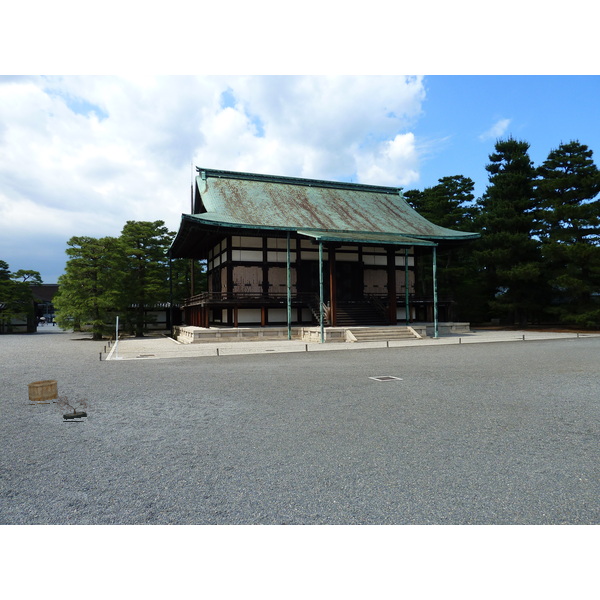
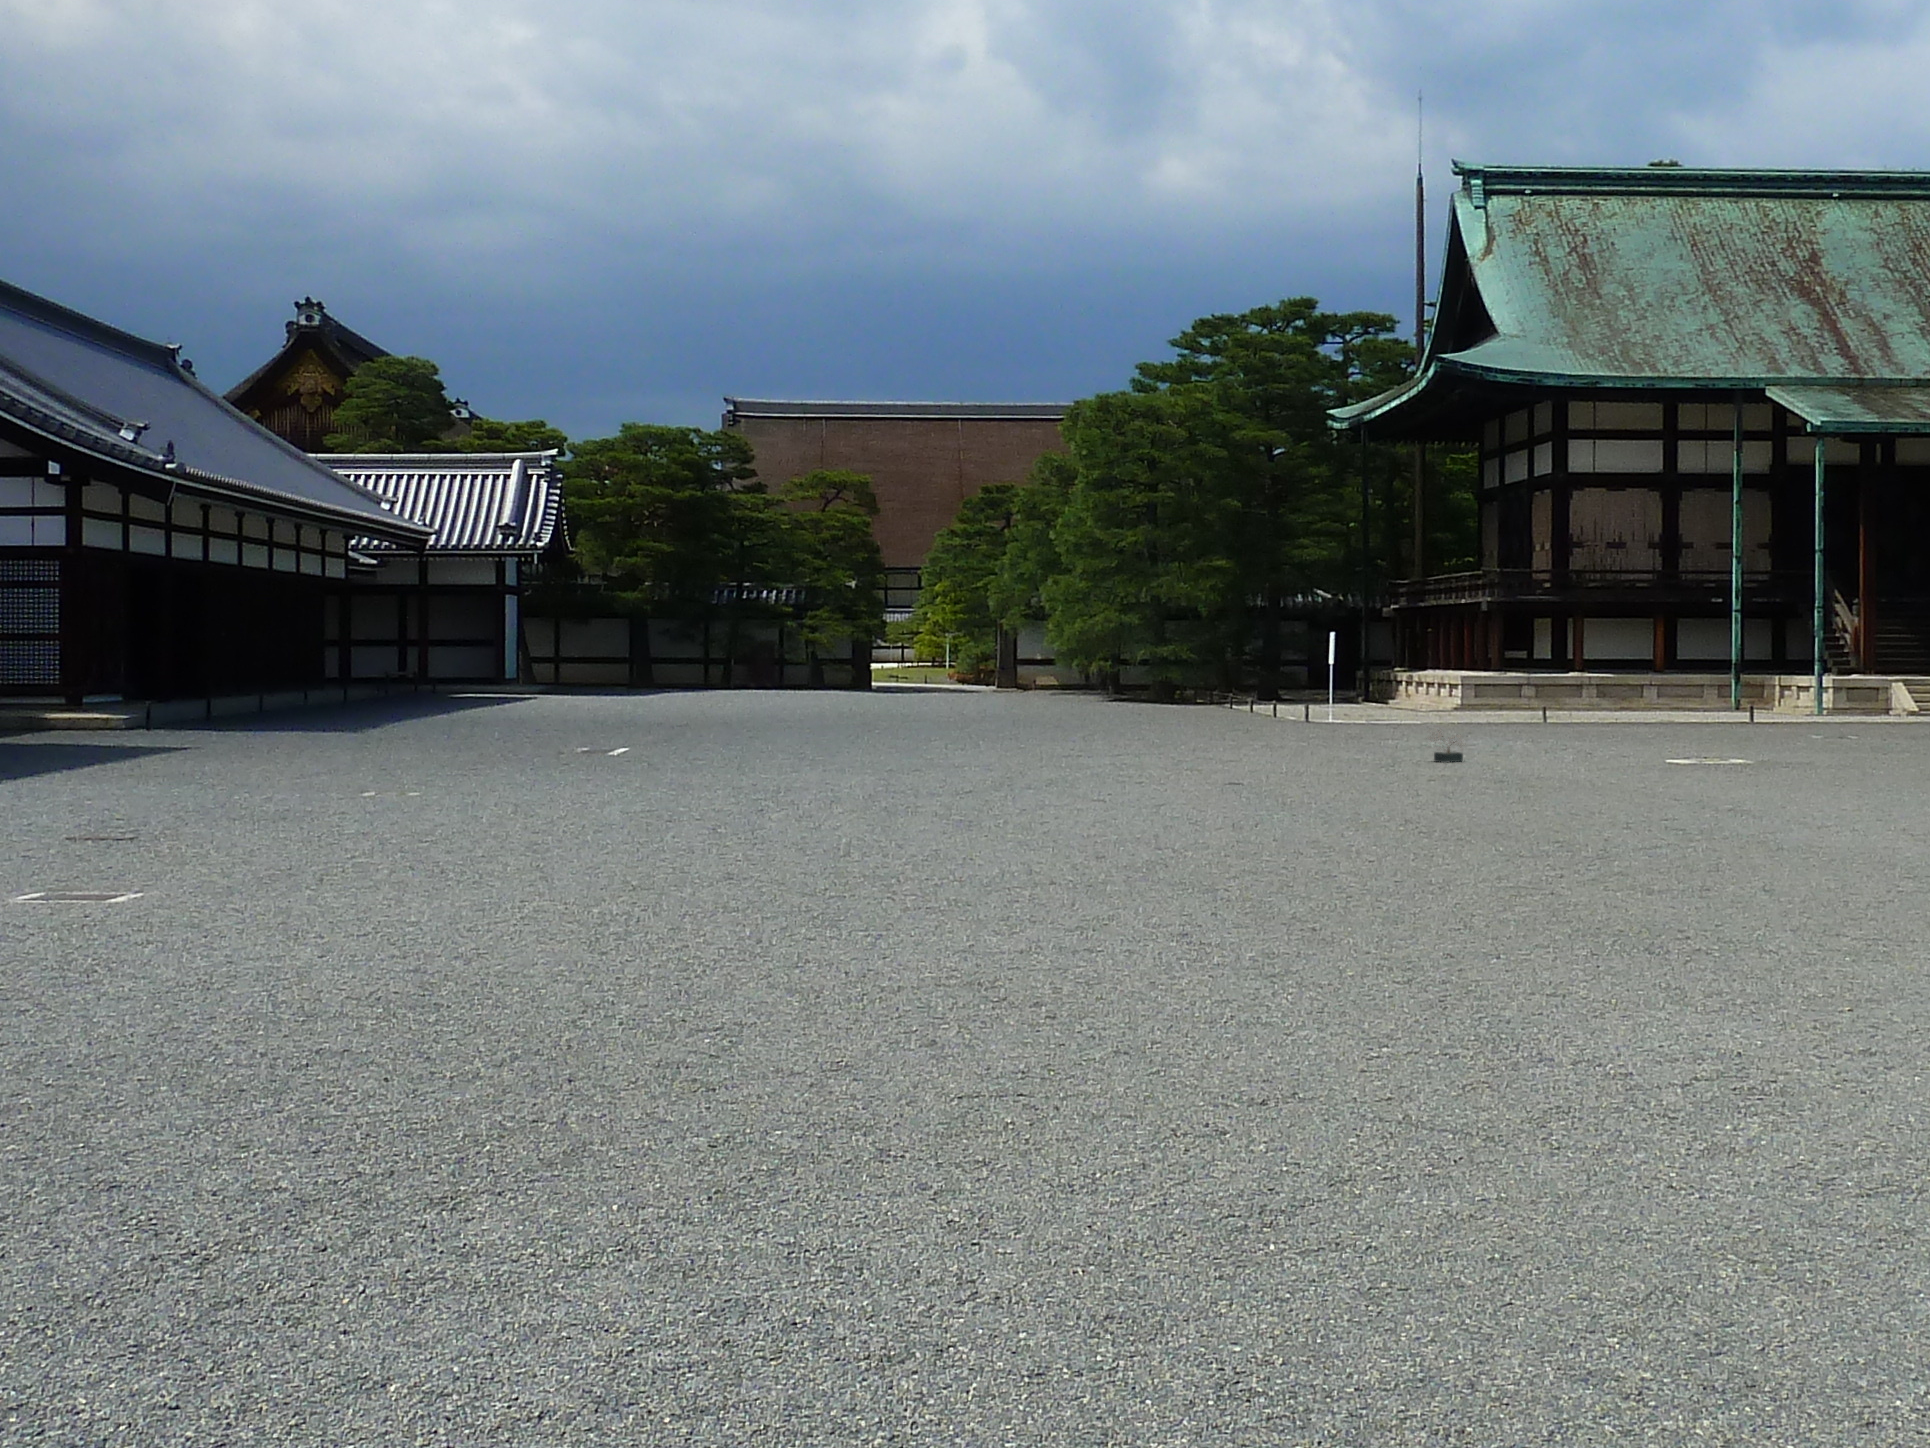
wooden bucket: present [27,380,58,405] -> none [1339,721,1377,753]

